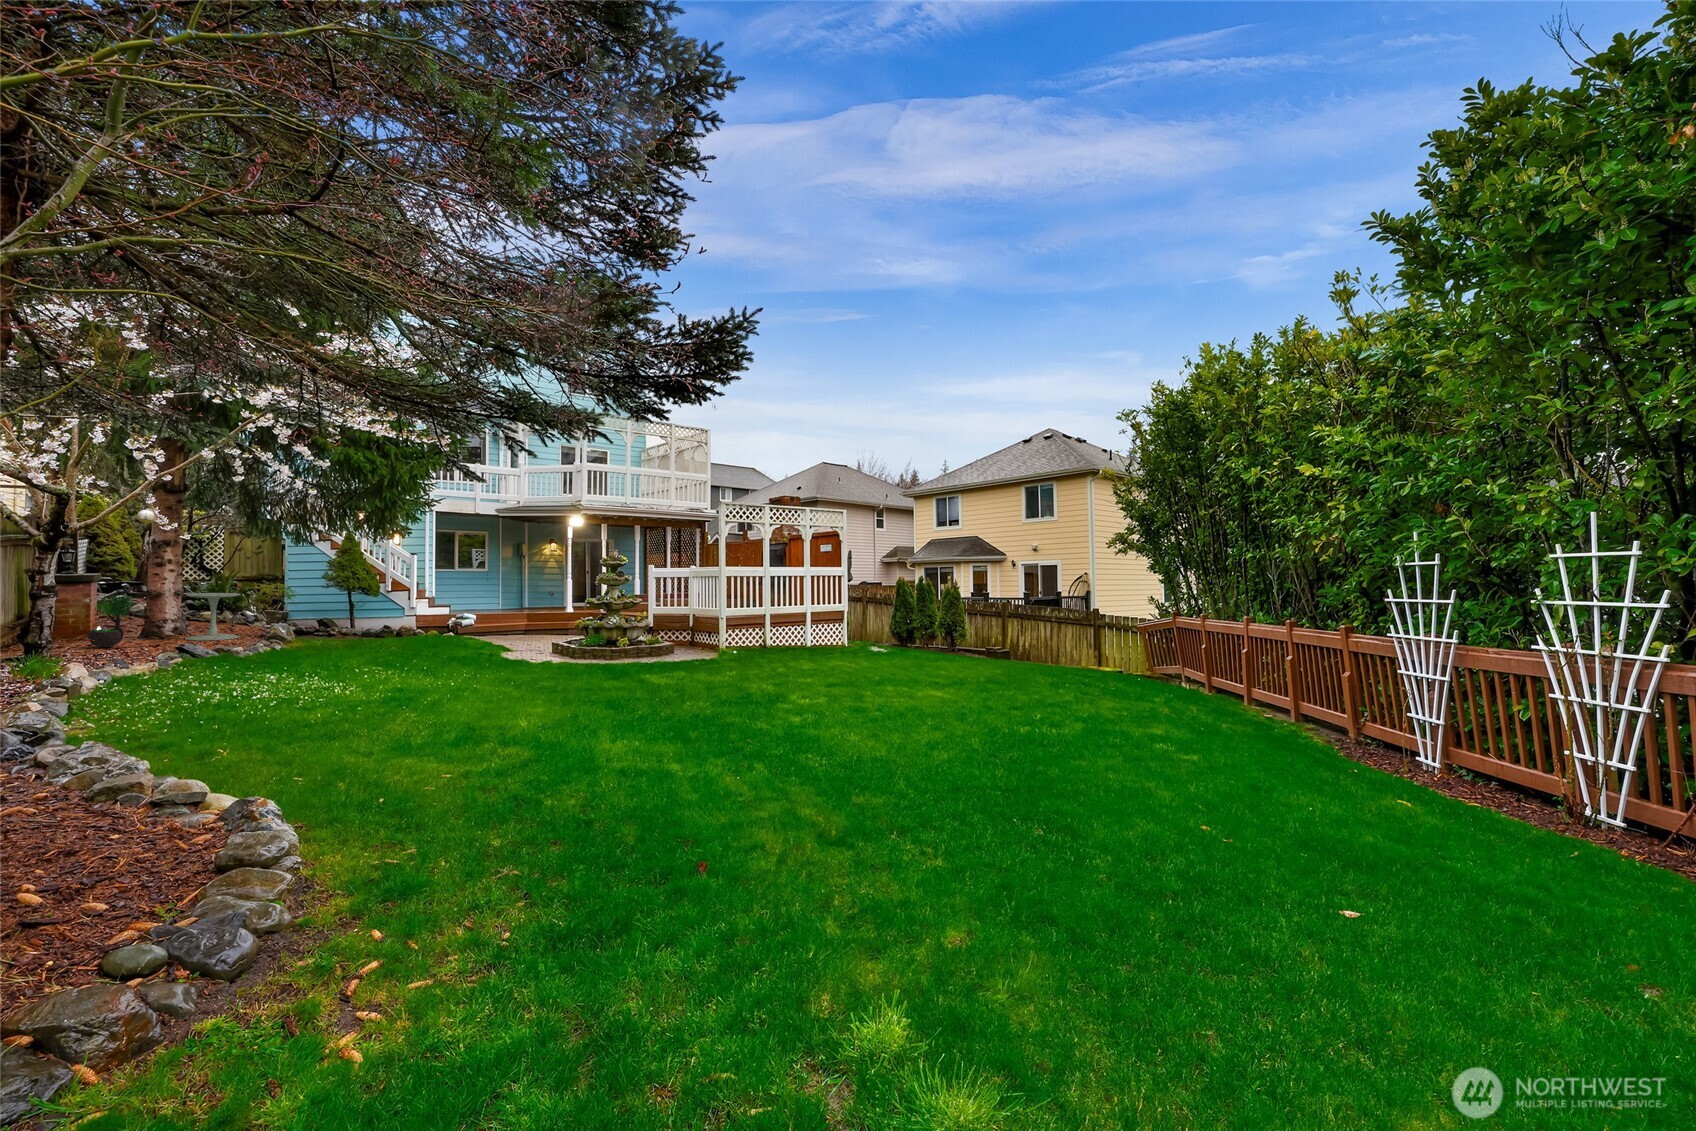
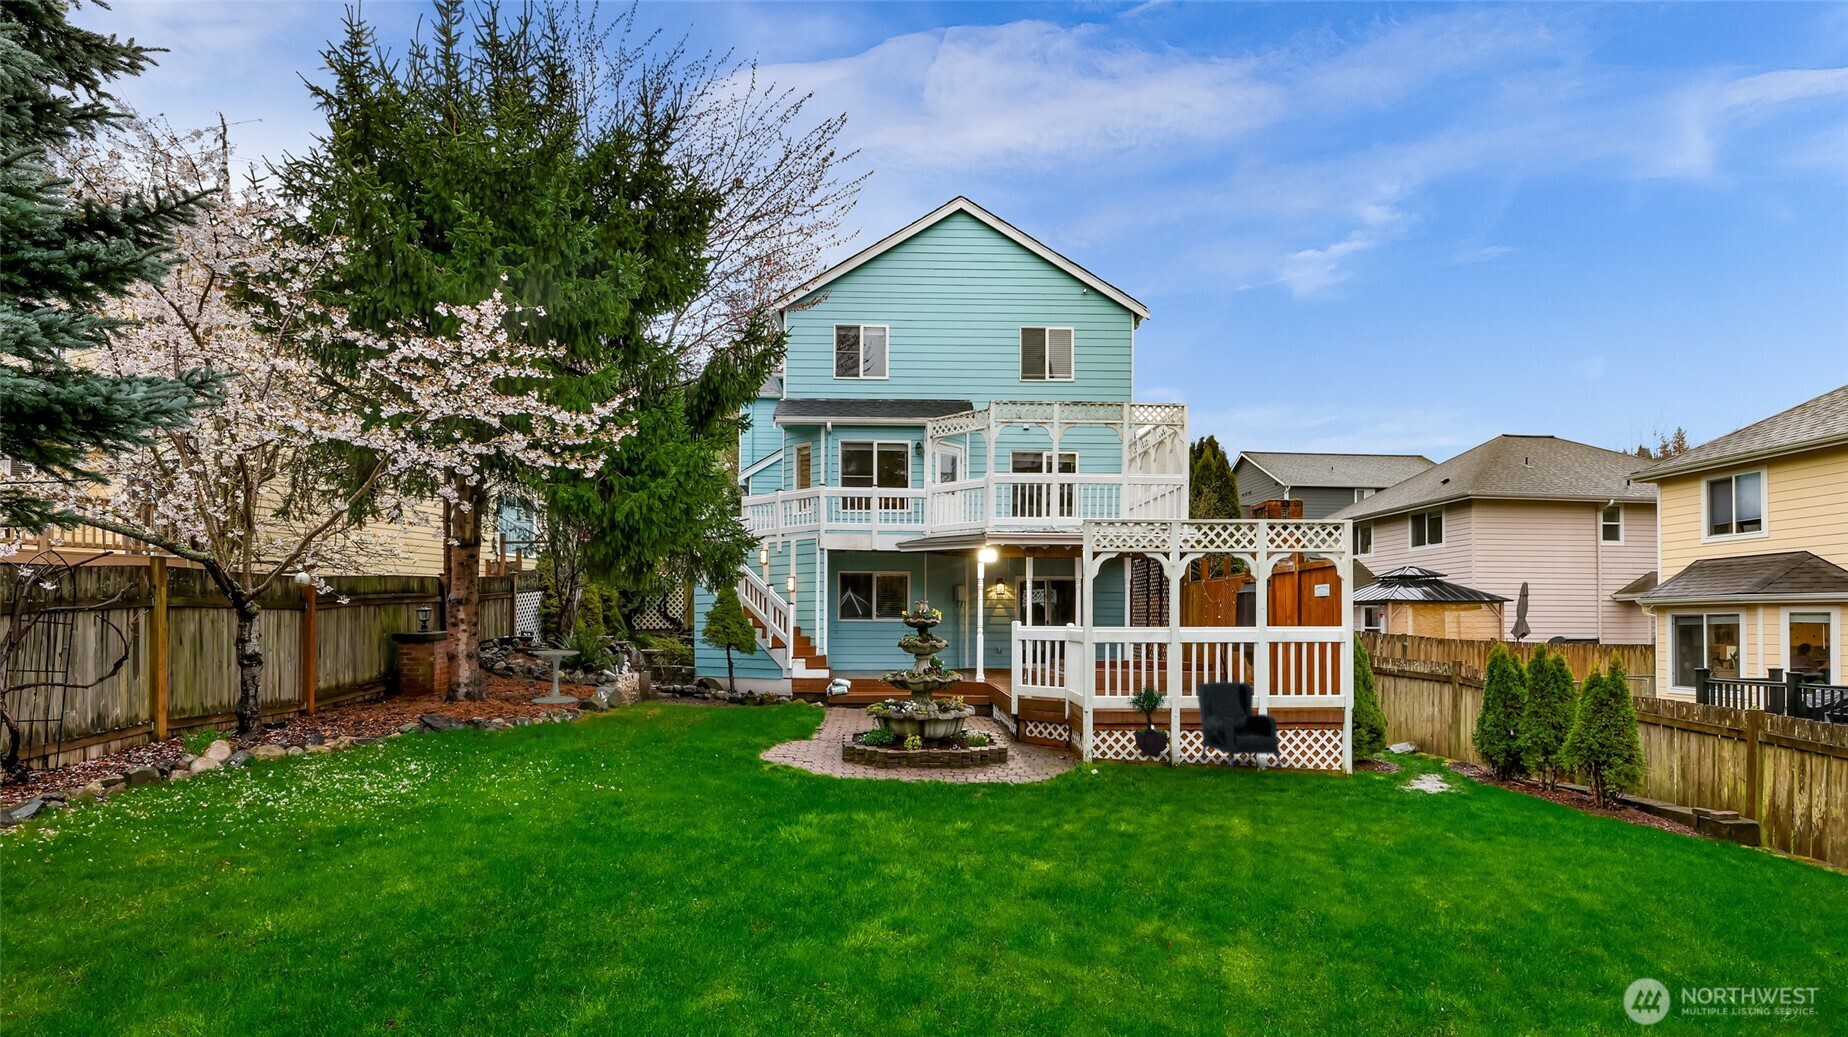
potted tree: present [88,596,134,648] -> present [1128,685,1168,755]
armchair: none [782,599,827,645] -> present [1197,682,1282,769]

